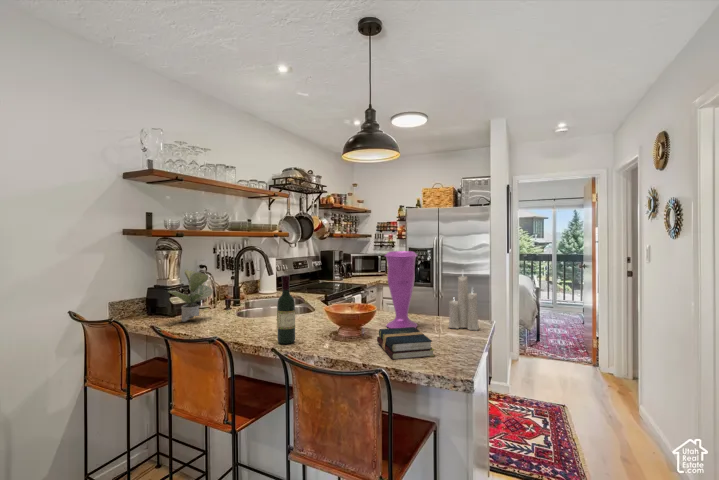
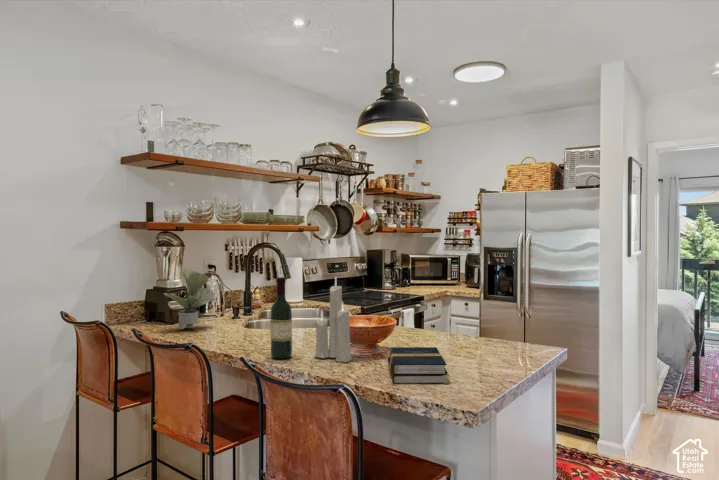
vase: present [385,251,417,328] -> none [411,251,457,352]
candle: present [449,276,479,330] -> present [315,283,352,362]

